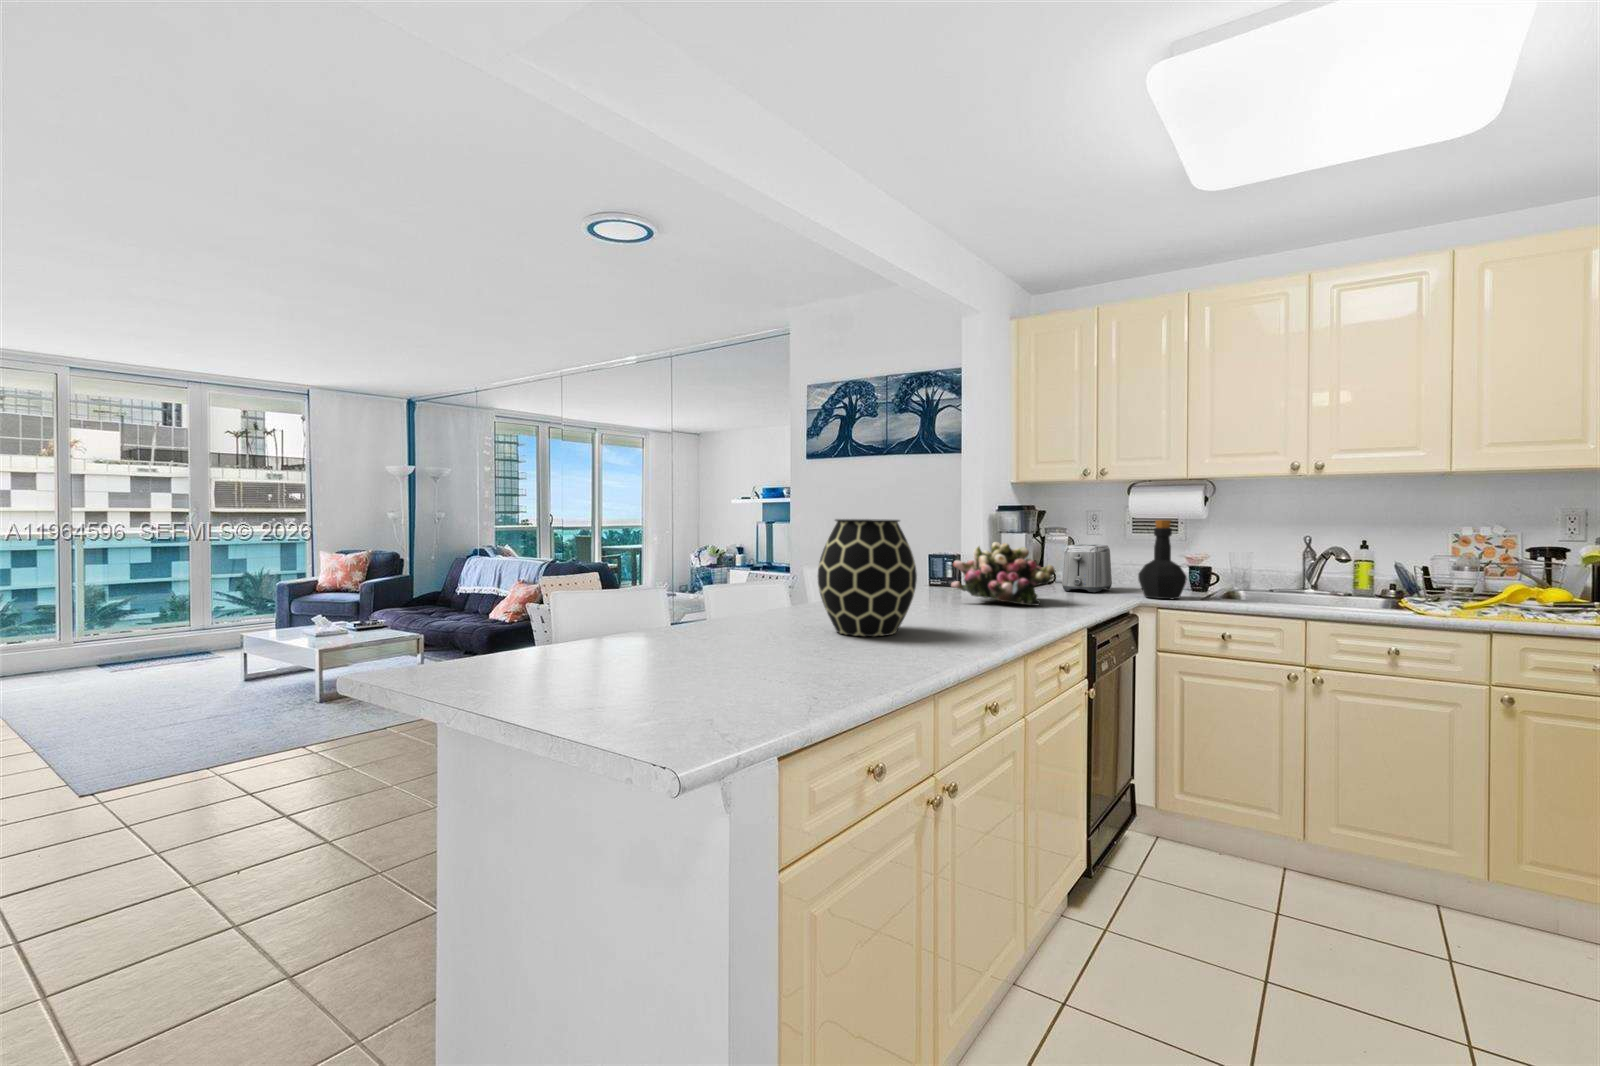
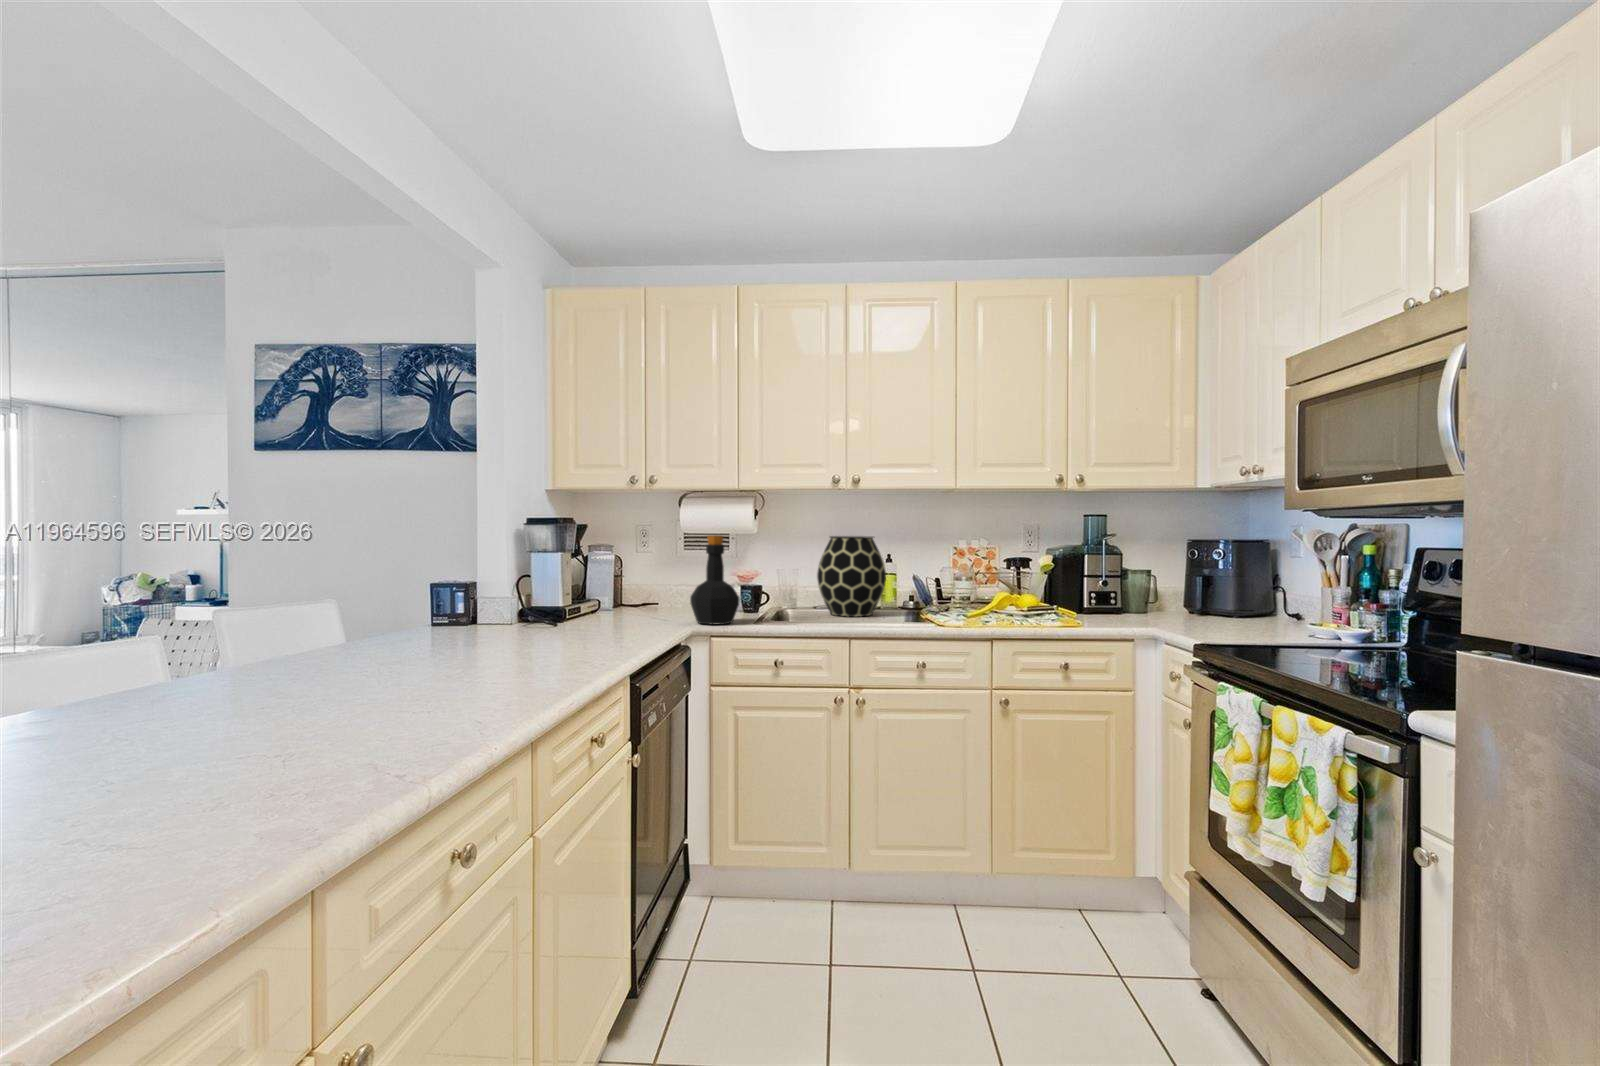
vase: present [818,519,917,636] -> present [817,536,886,617]
flower arrangement: present [951,542,1055,606] -> none [447,565,593,647]
toaster: present [1062,544,1112,592] -> none [606,564,663,620]

